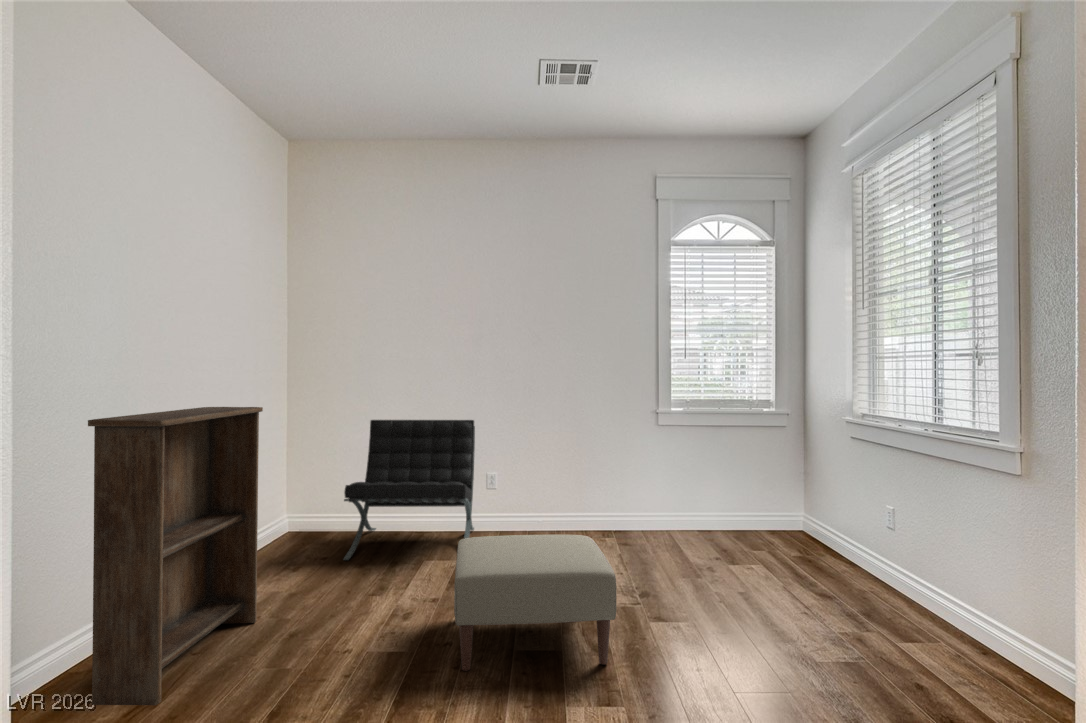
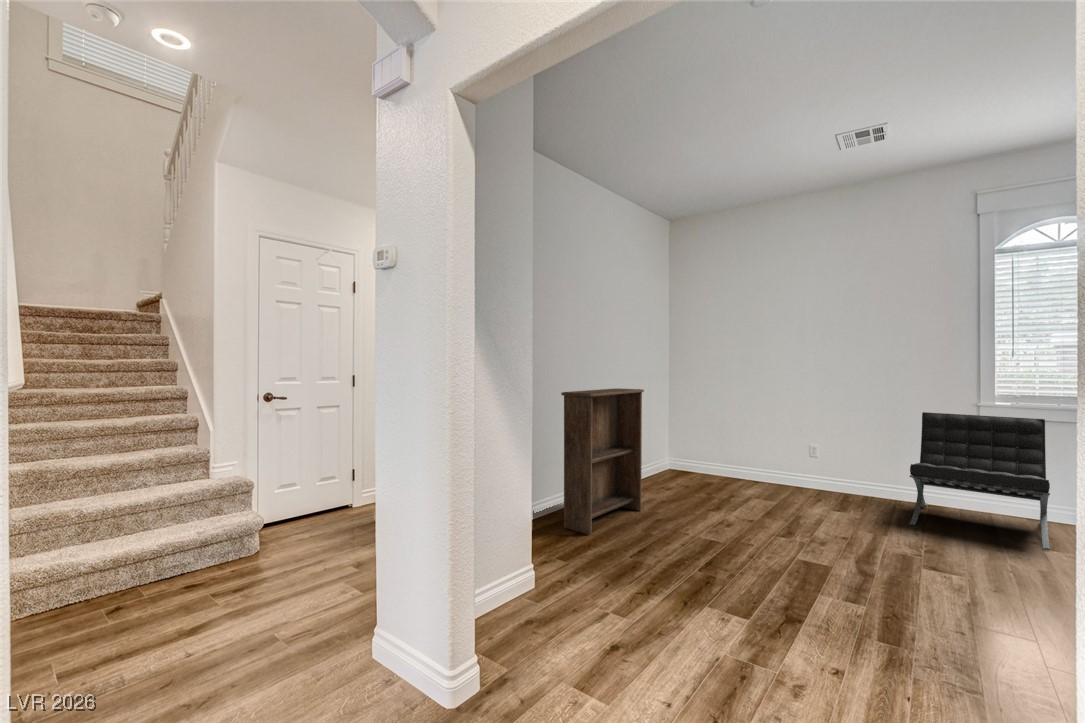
lounge chair: present [343,420,475,560] -> present [910,412,1050,550]
ottoman: present [454,535,616,671] -> none [749,482,873,582]

